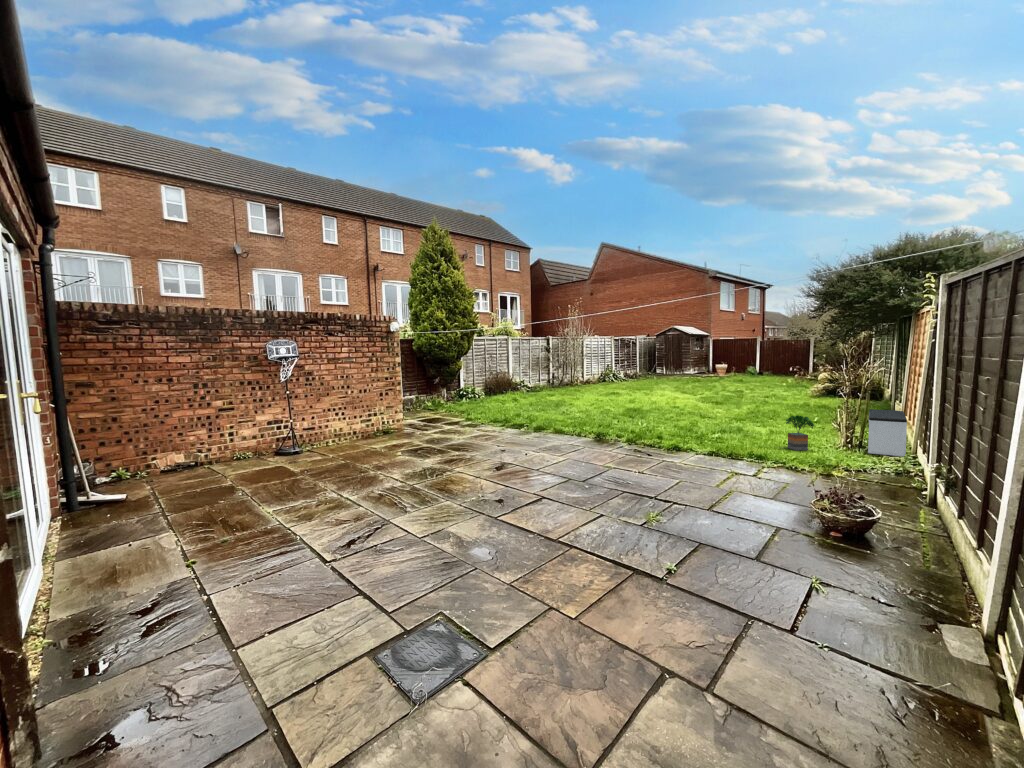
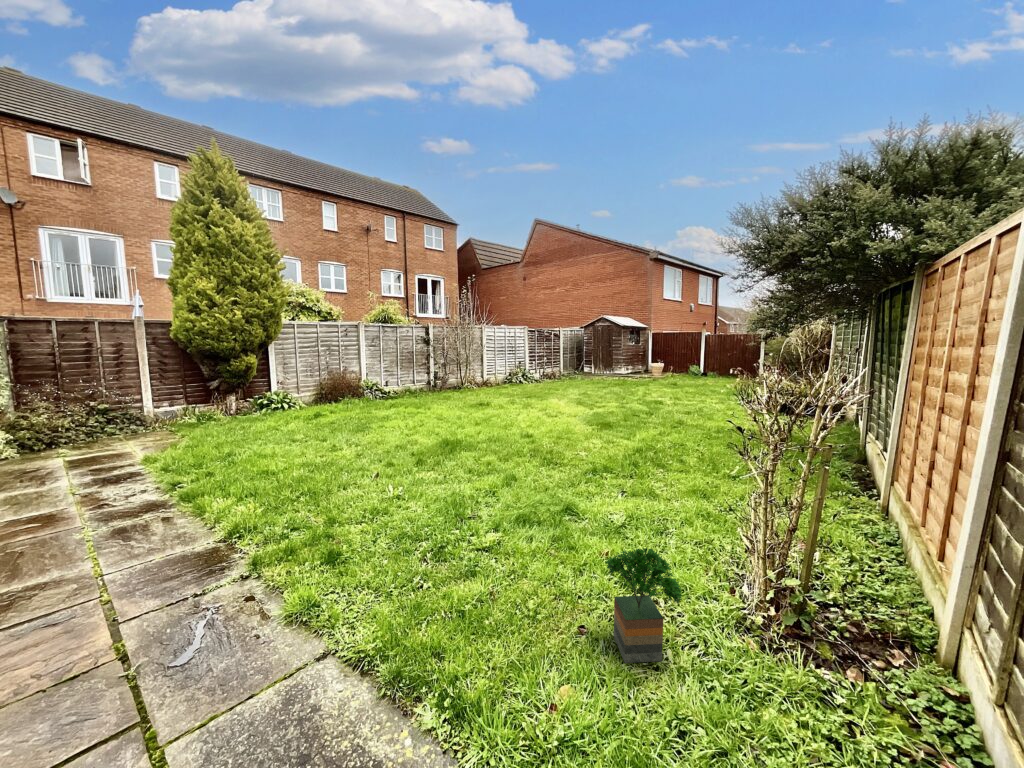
bench: present [868,409,907,456] -> none [839,520,993,761]

